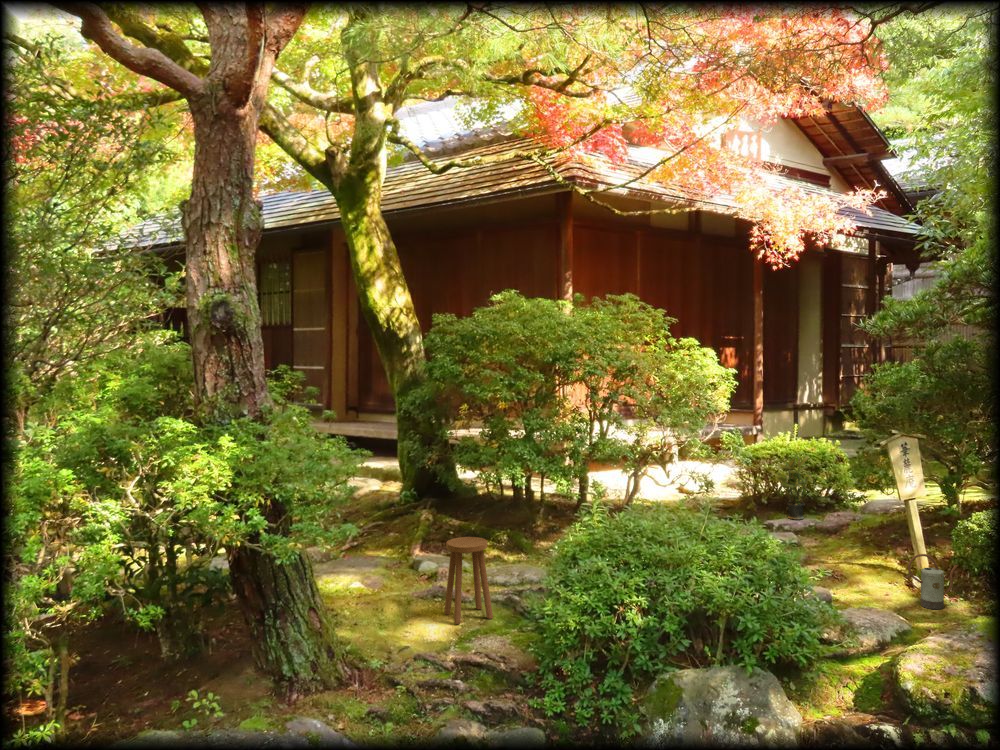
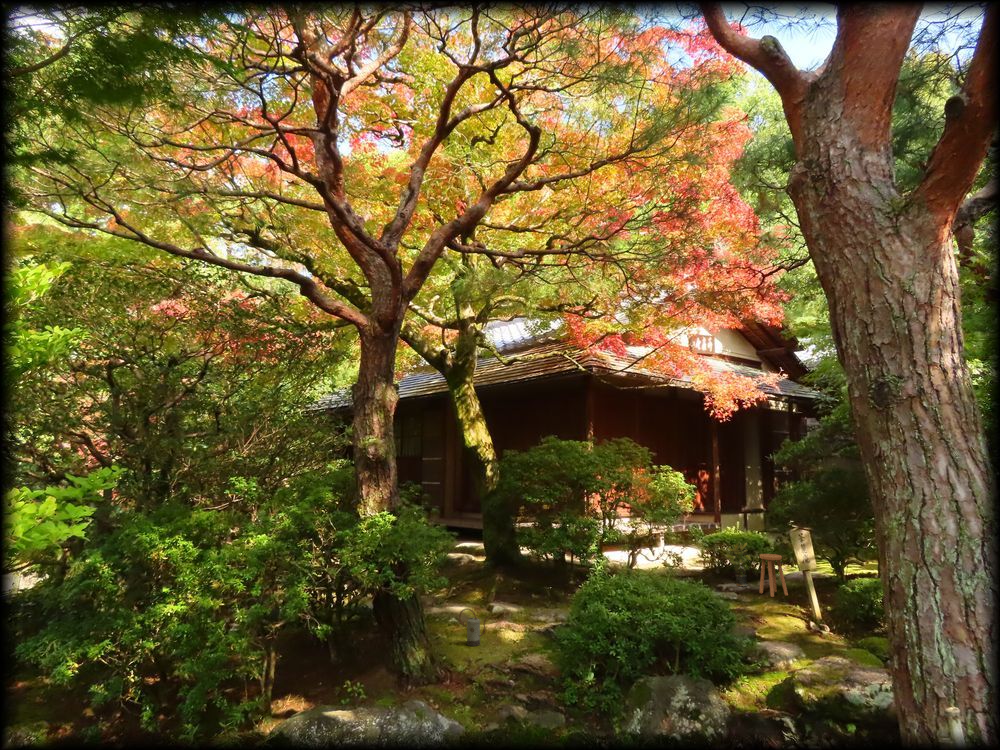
stool: present [444,537,493,624] -> present [760,554,788,597]
watering can: present [908,554,958,609] -> present [459,609,488,646]

